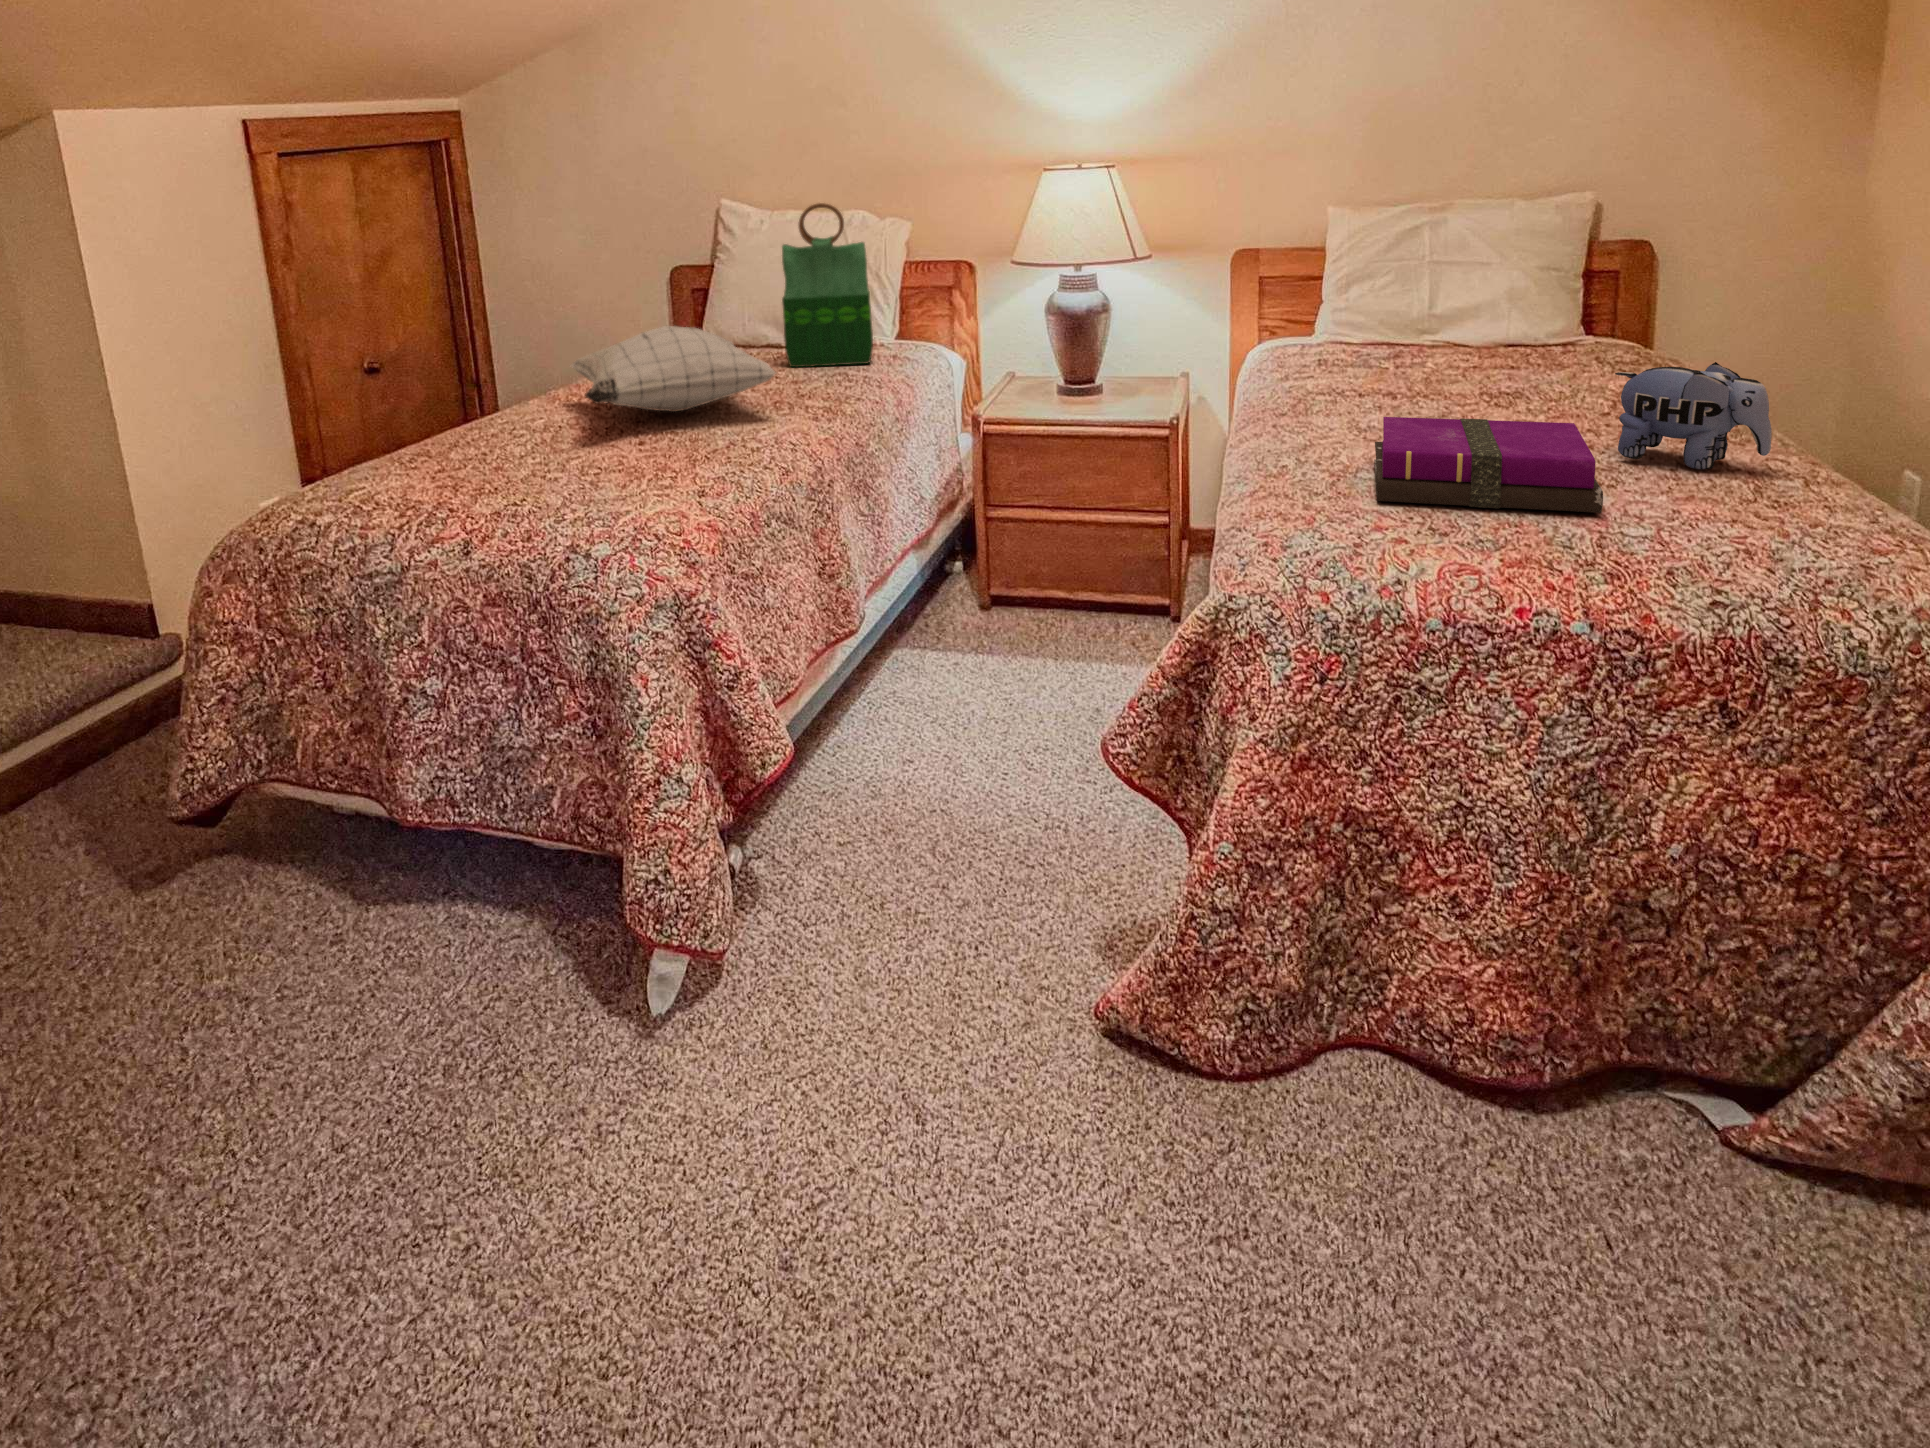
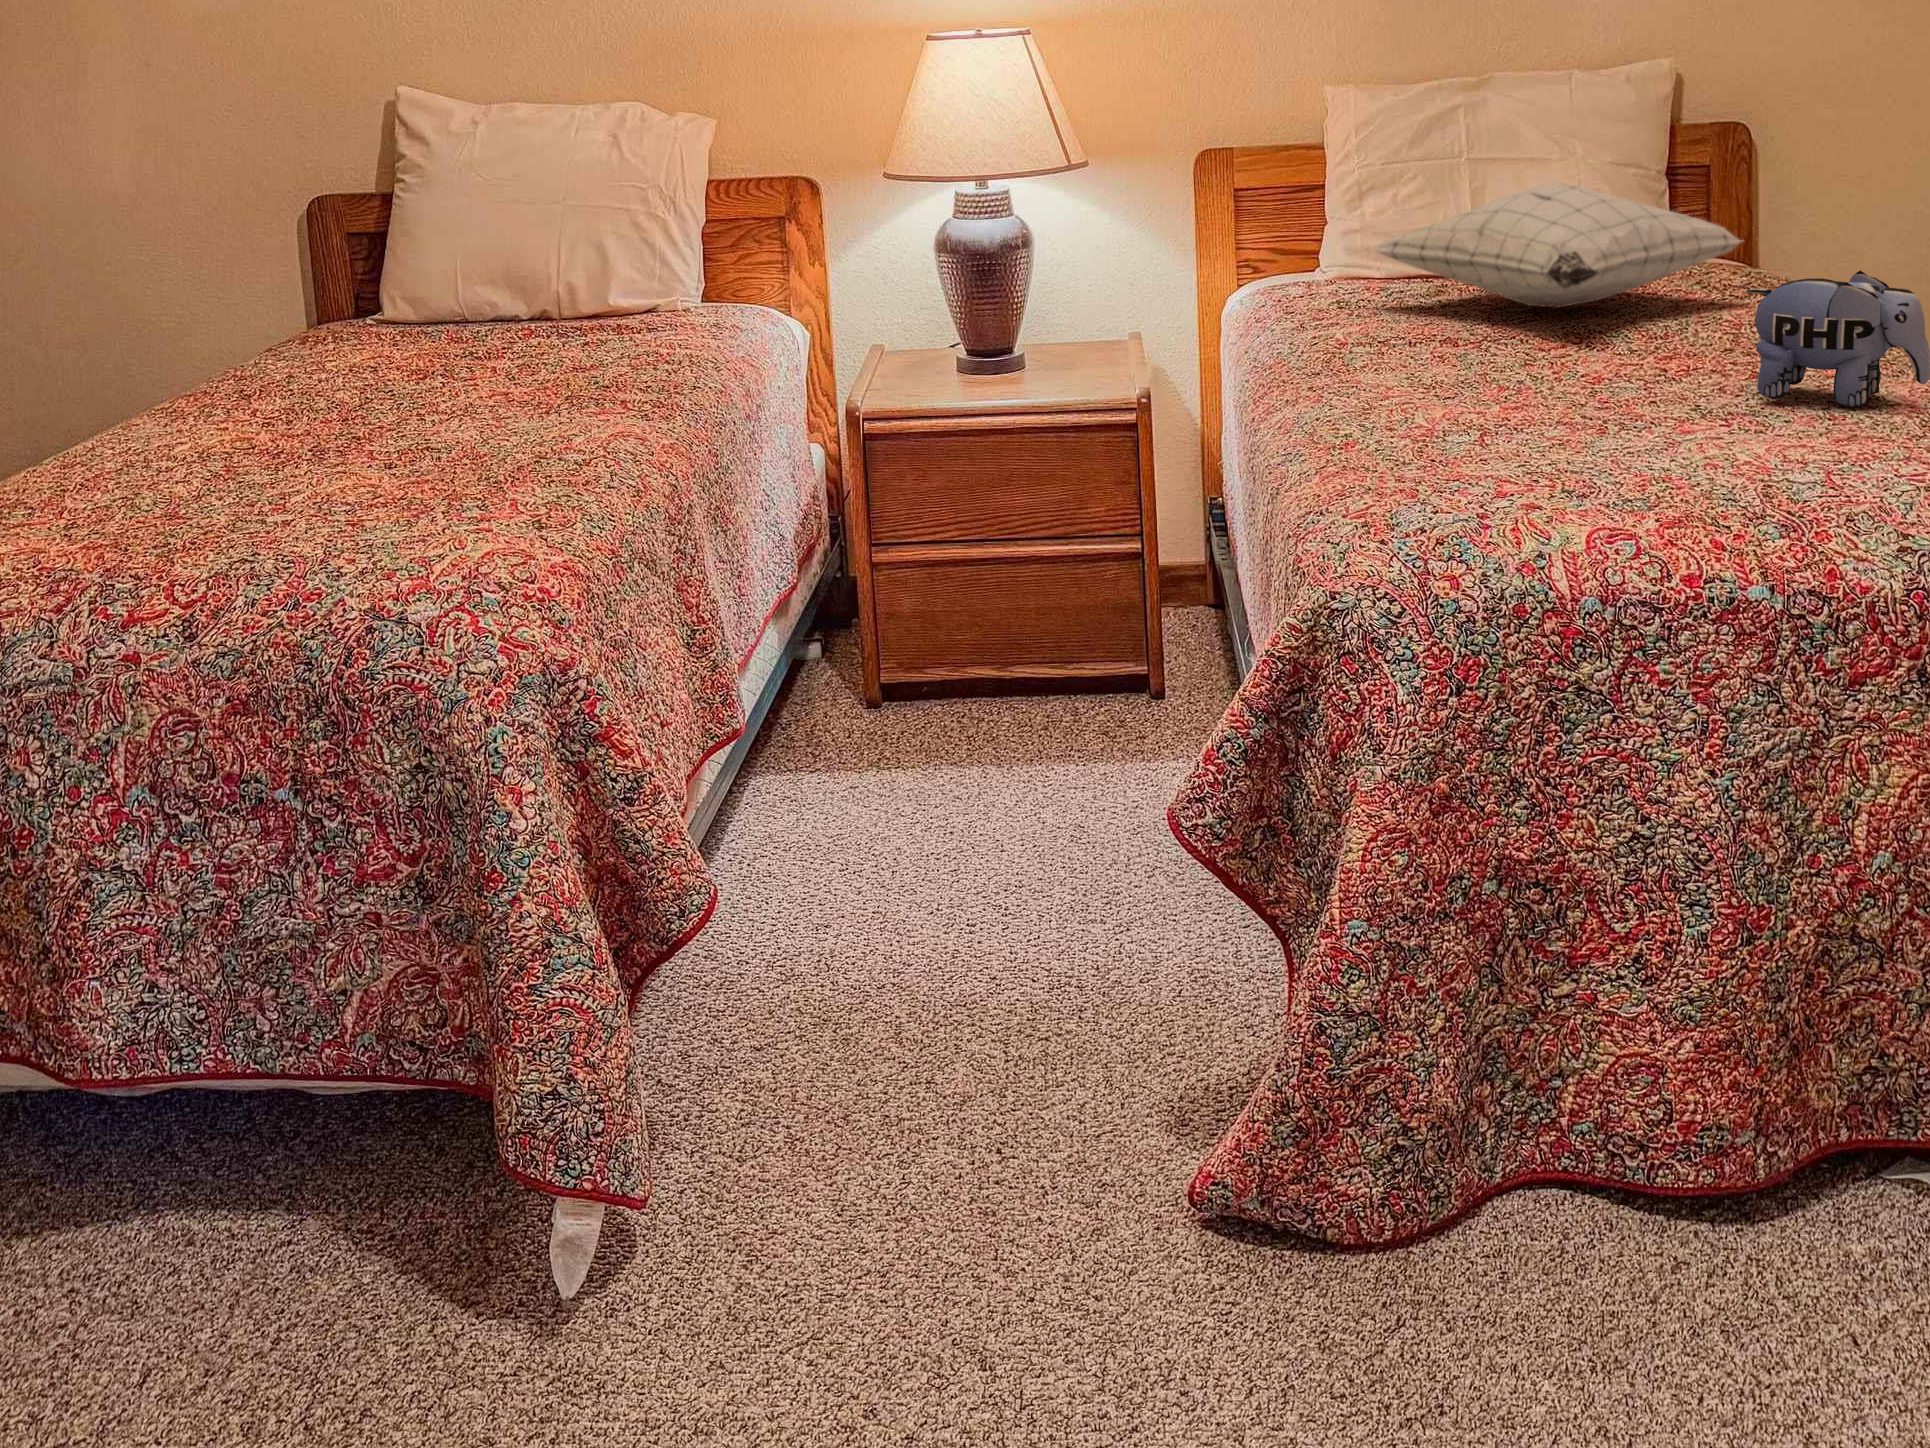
tote bag: present [782,203,873,367] -> none [537,90,685,349]
pillow: present [571,326,776,412] -> present [1374,182,1742,308]
notebook: present [1374,417,1603,513] -> none [1467,355,1759,467]

